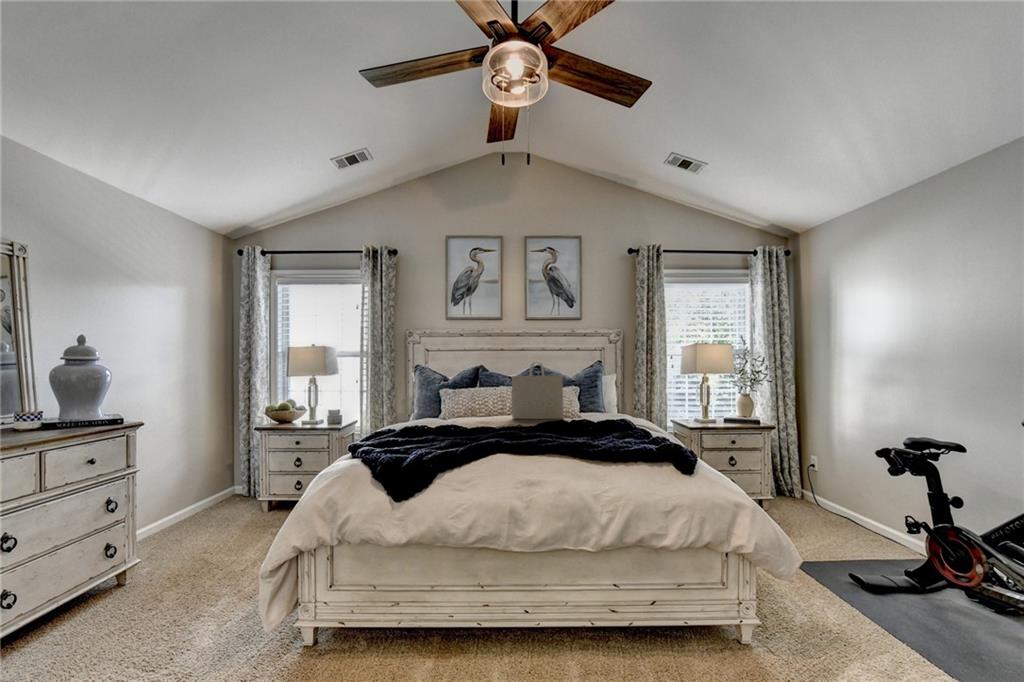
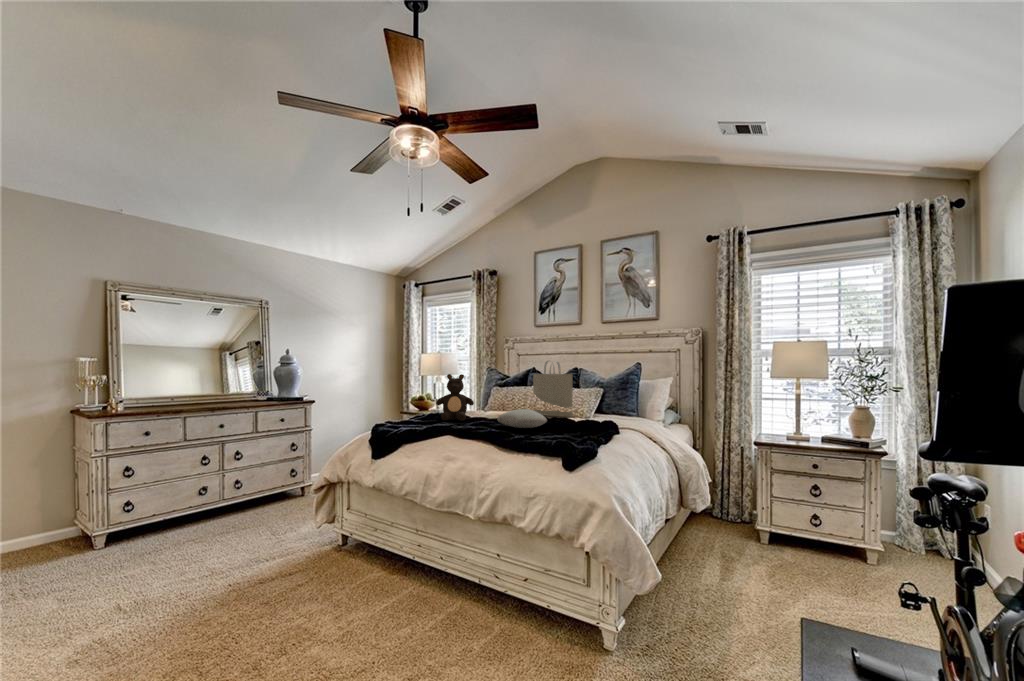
teddy bear: none [460,381,503,436] -> present [436,374,474,421]
pillow: none [574,418,648,437] -> present [497,409,547,428]

